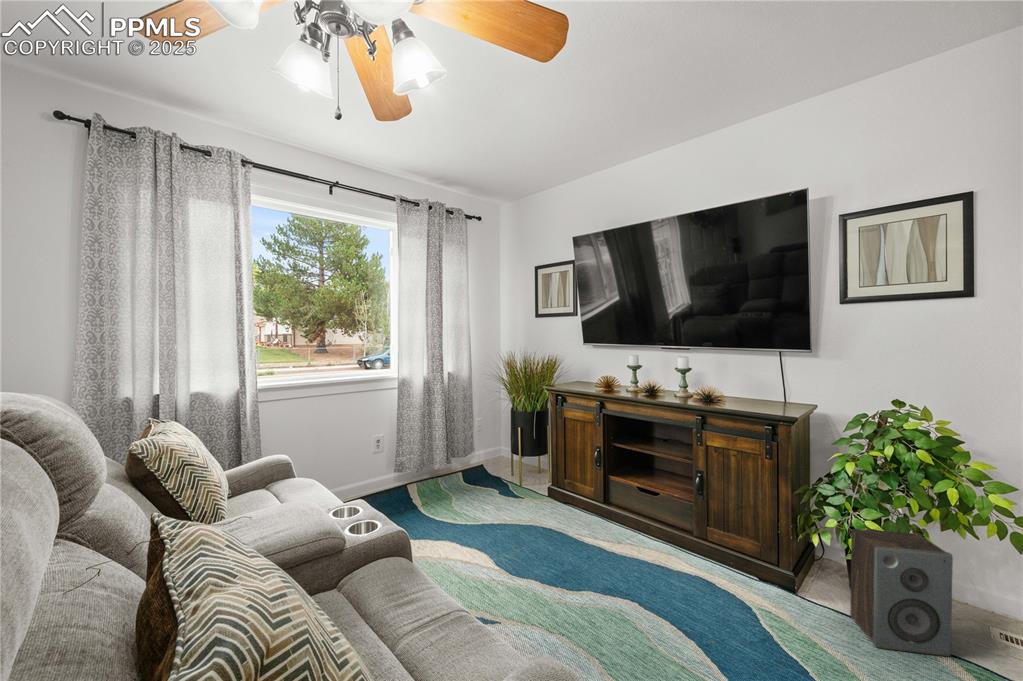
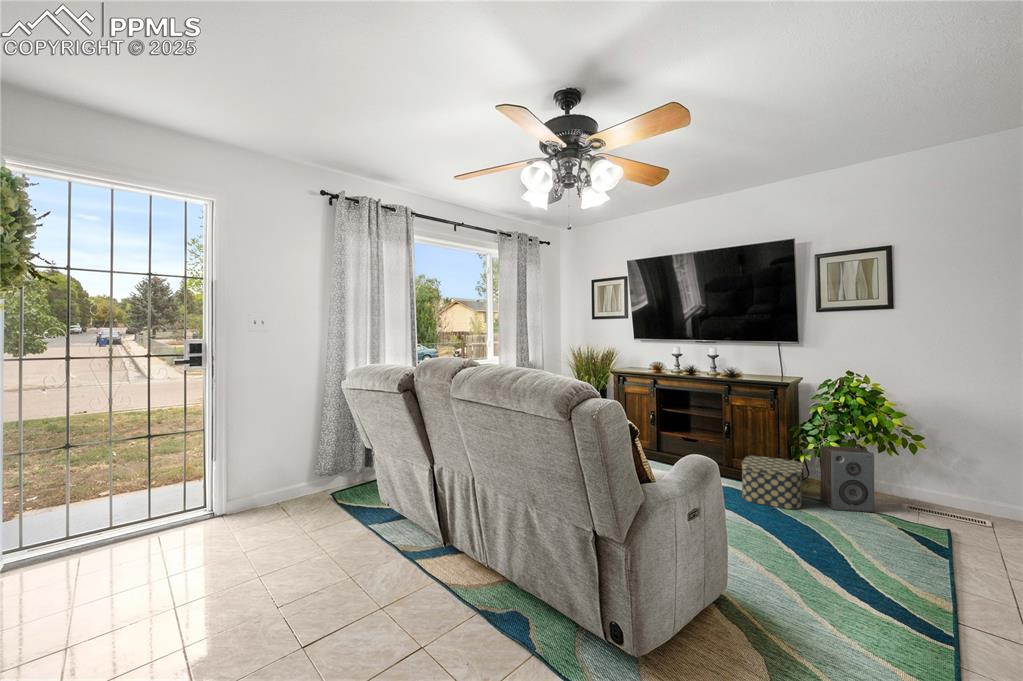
storage box: none [719,531,822,646] -> present [742,456,803,509]

